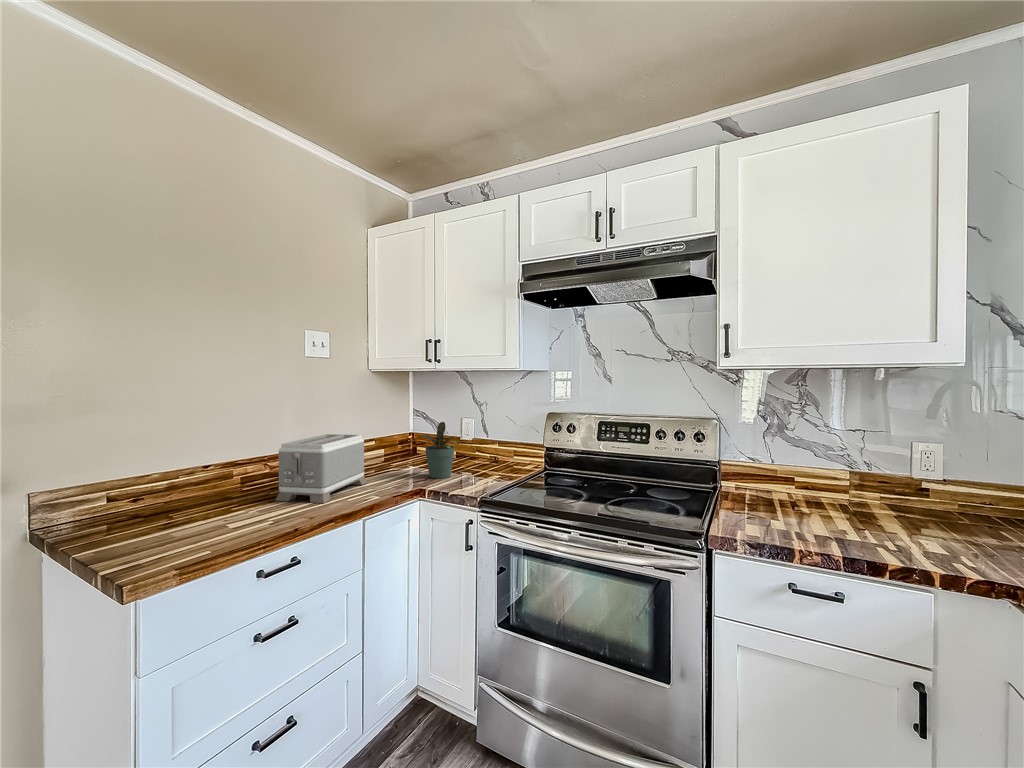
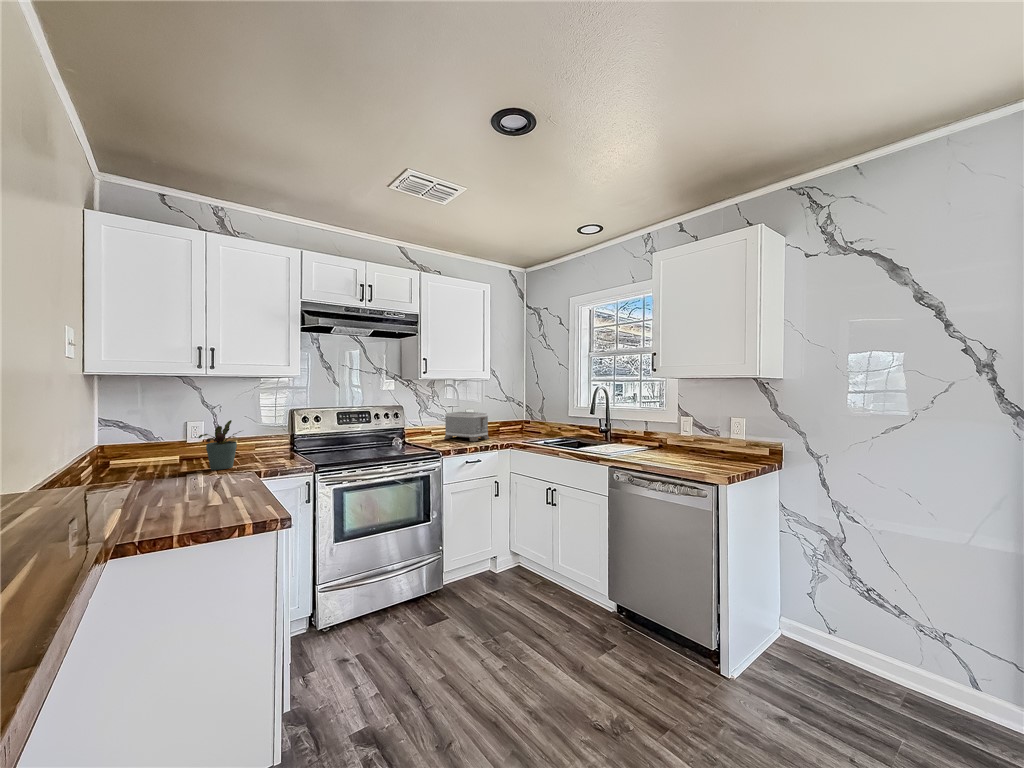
toaster: present [276,434,367,503] -> present [444,412,489,441]

